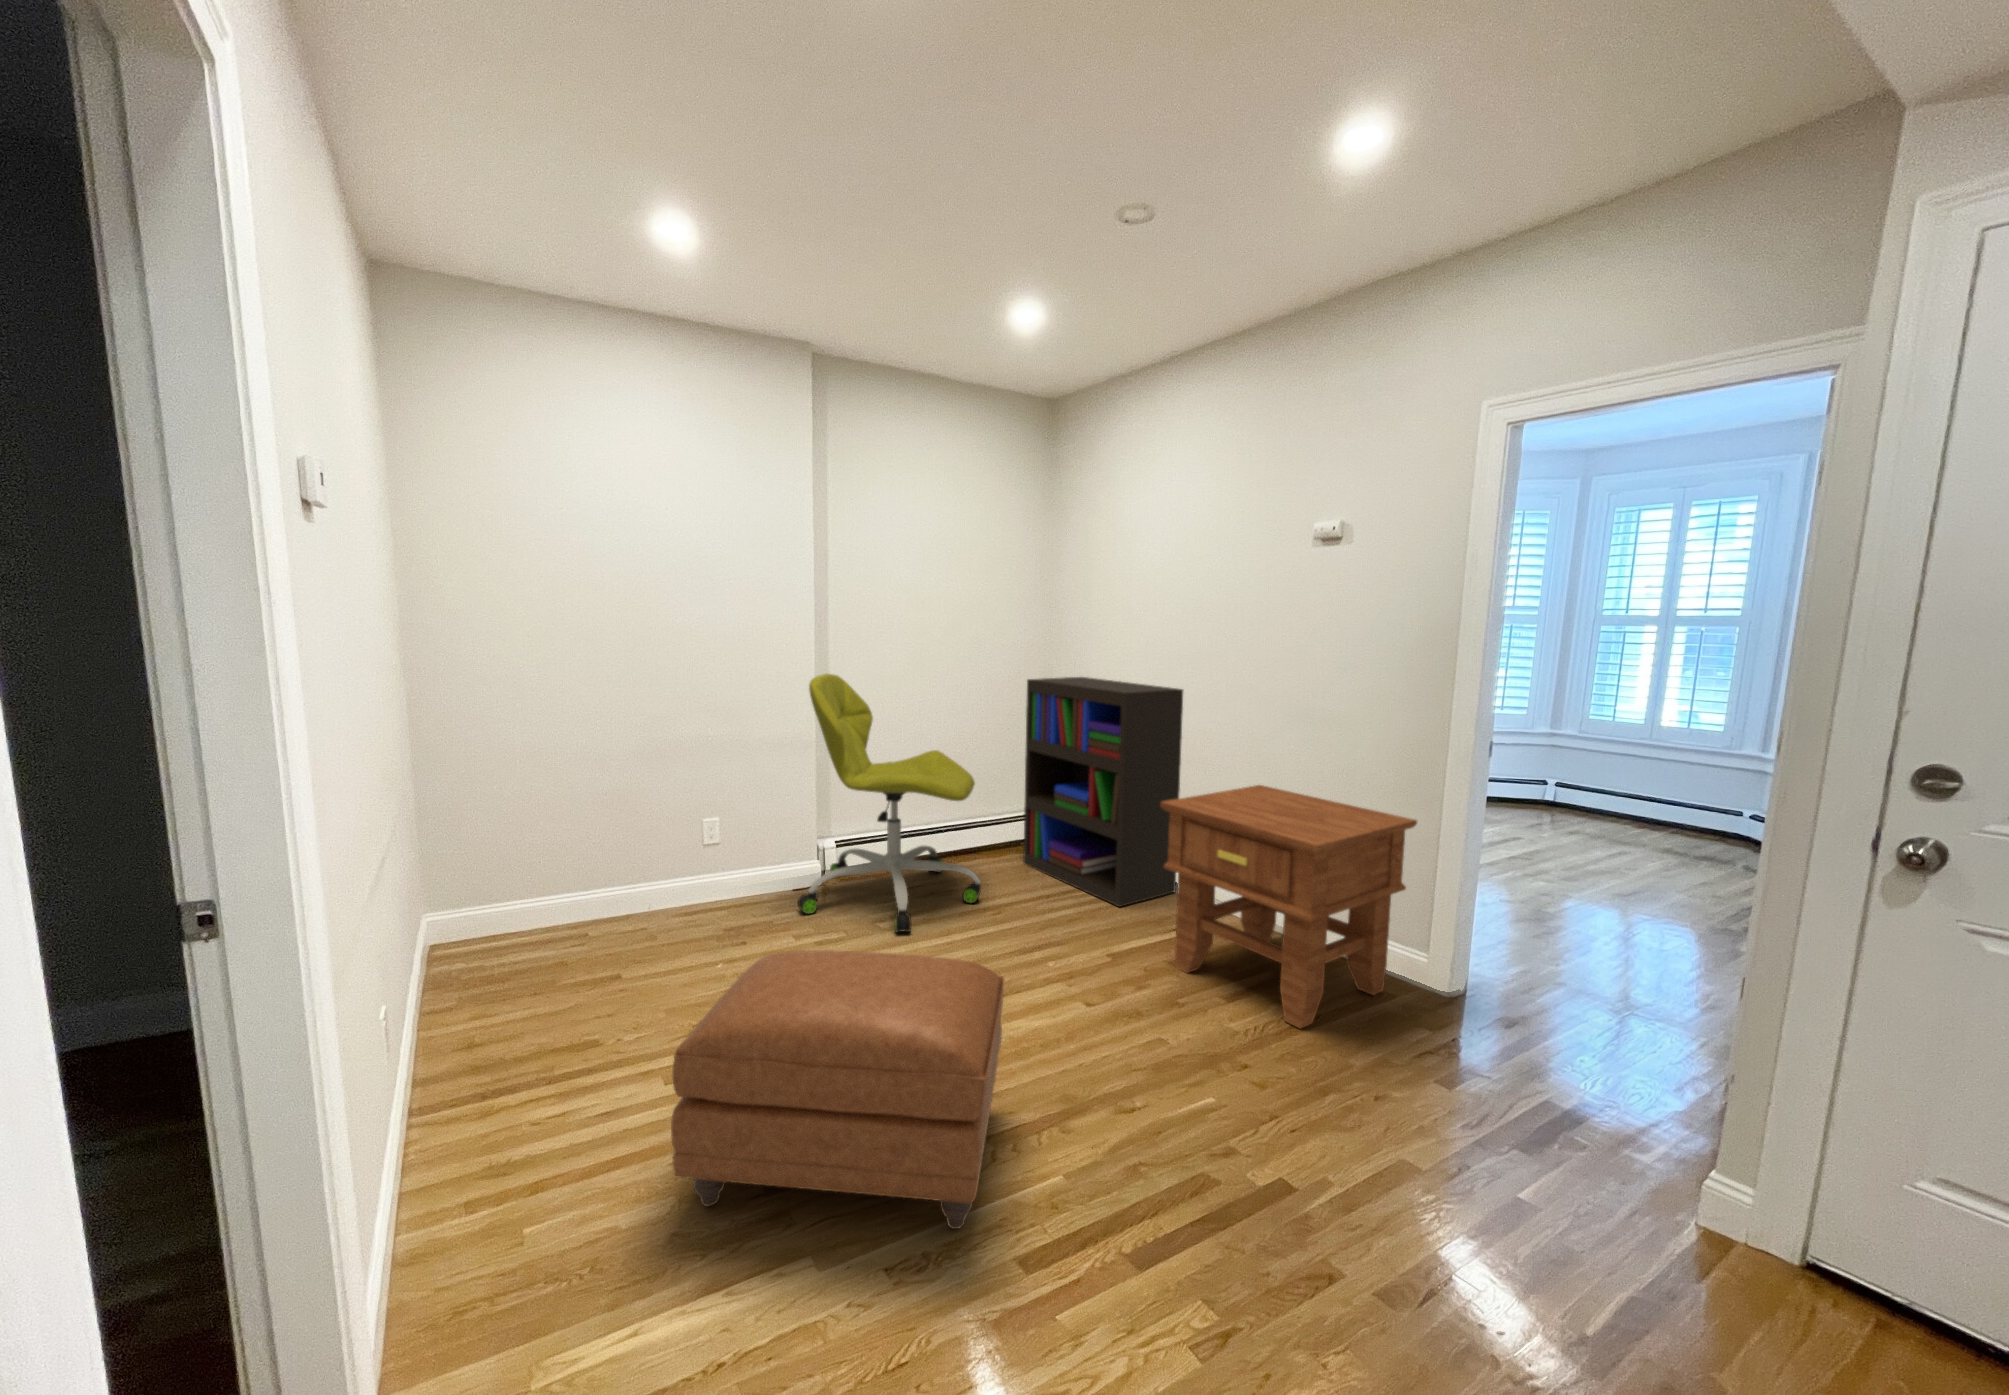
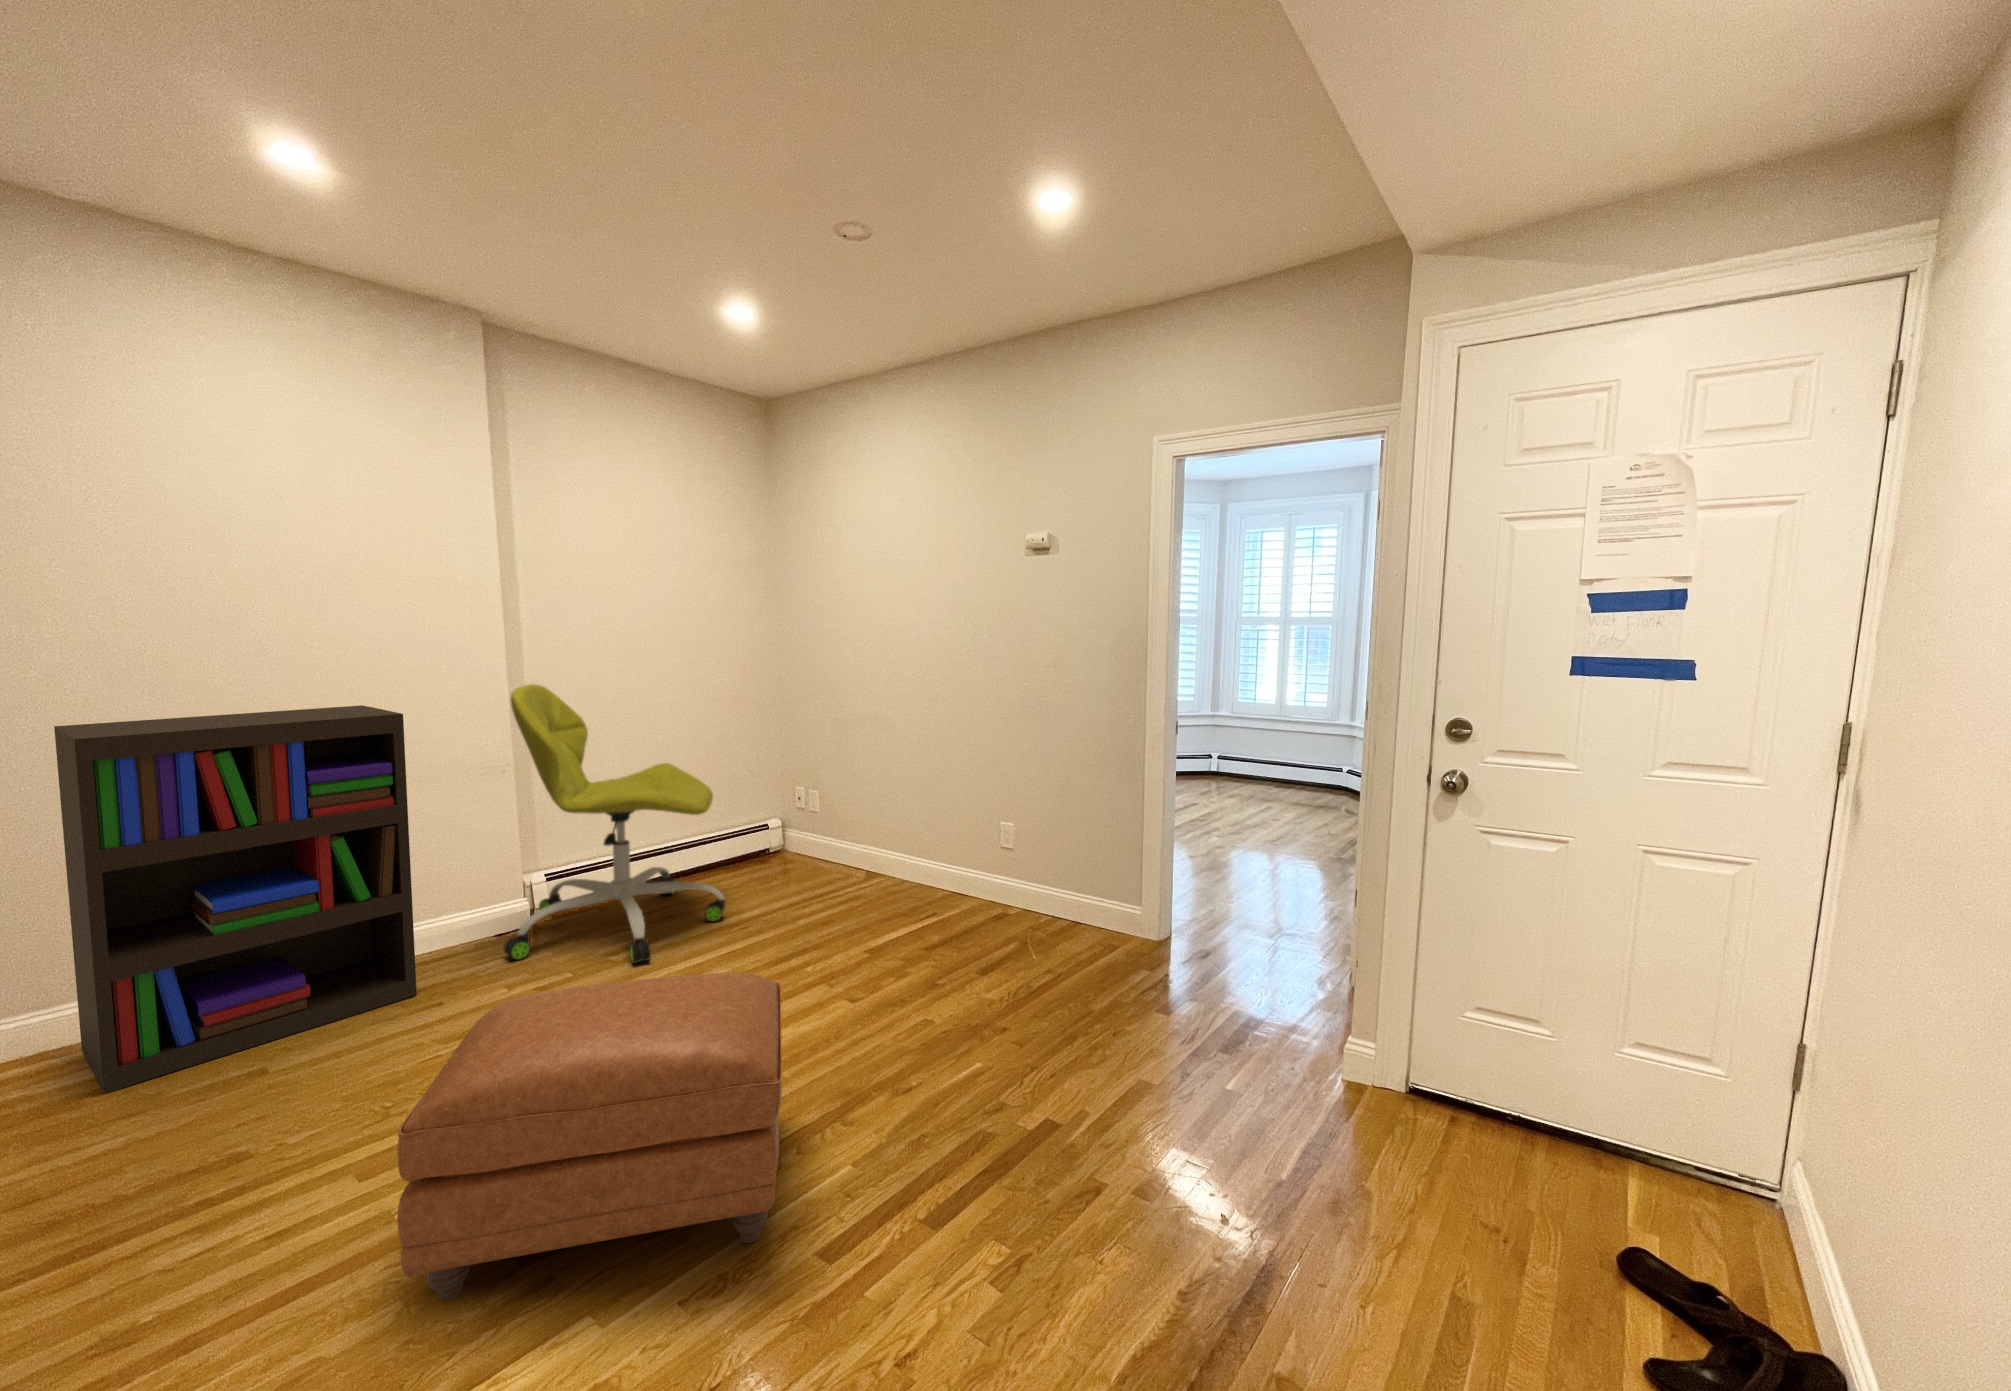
bookshelf: present [1023,677,1183,907] -> present [54,705,417,1093]
side table: present [1160,785,1417,1029] -> none [912,773,1131,989]

